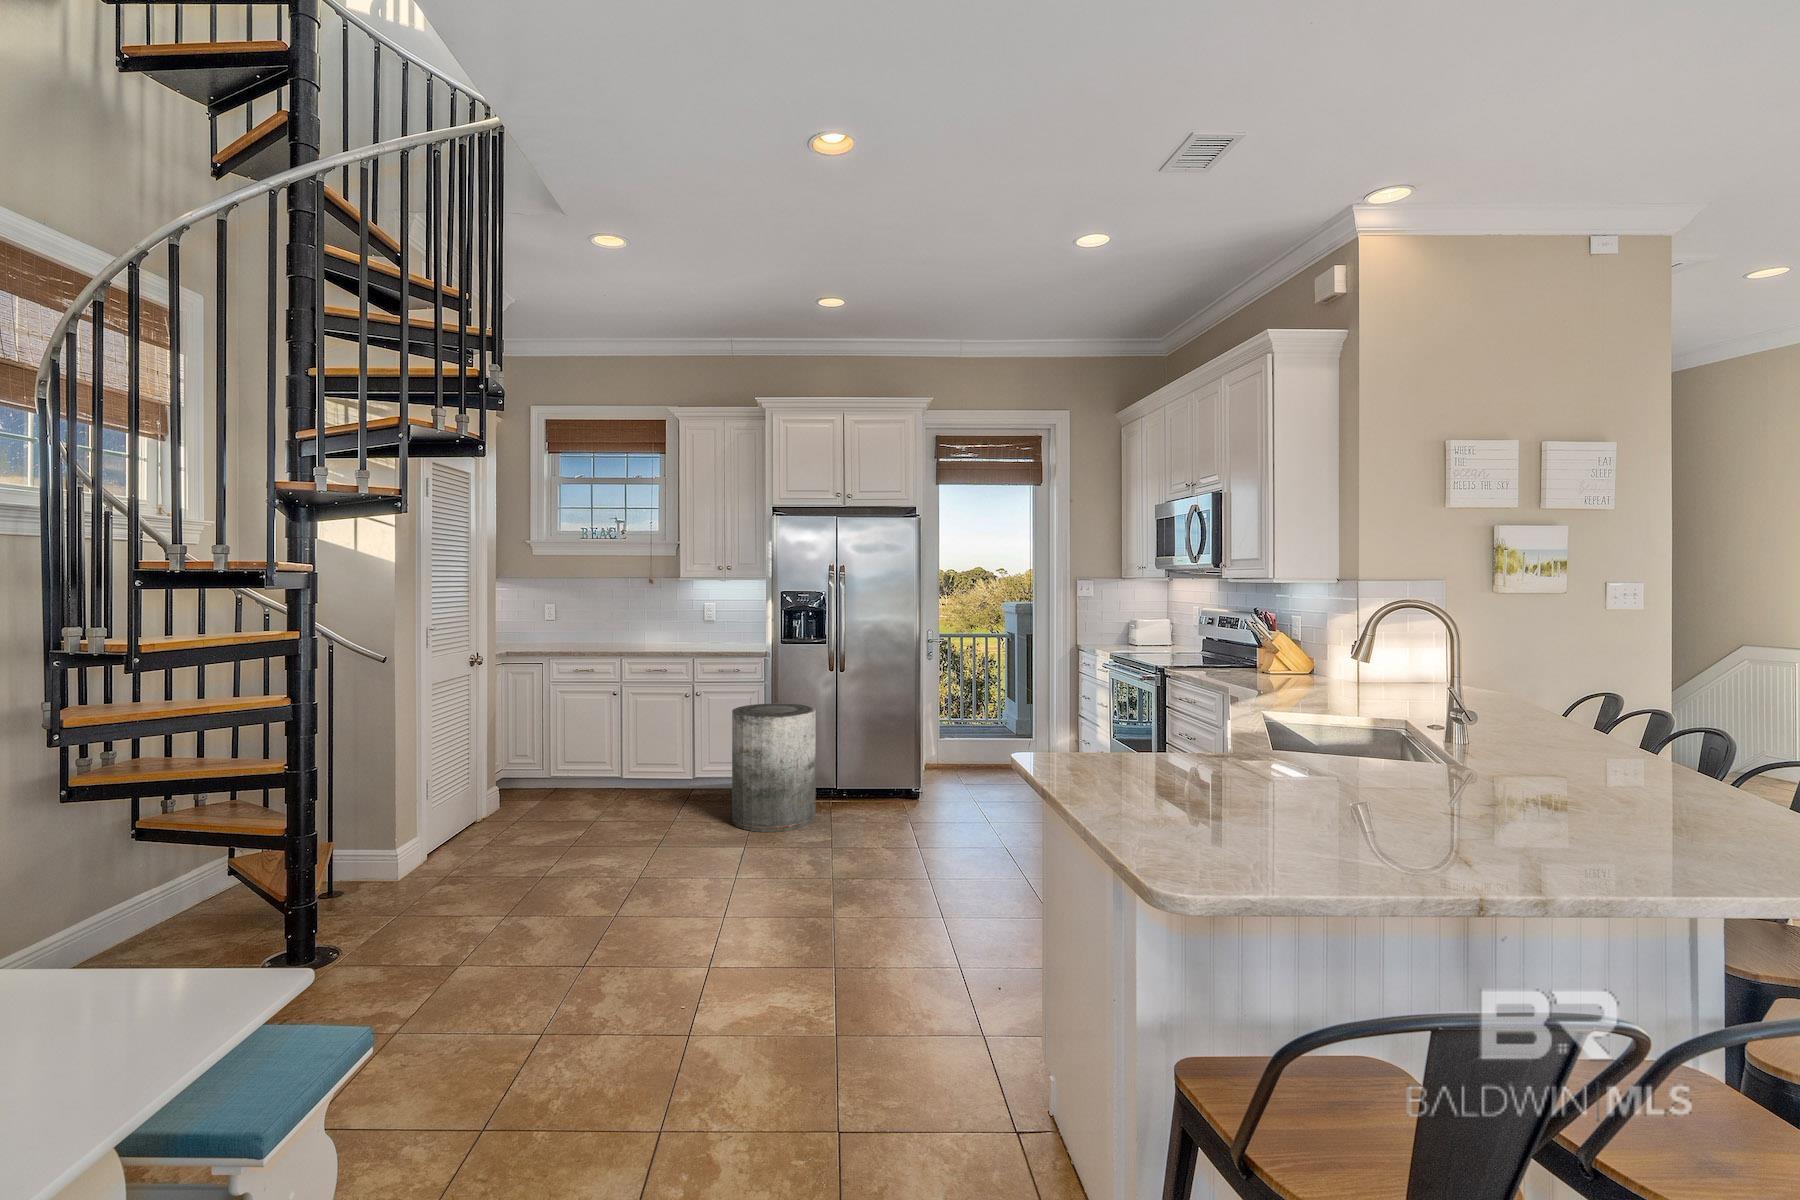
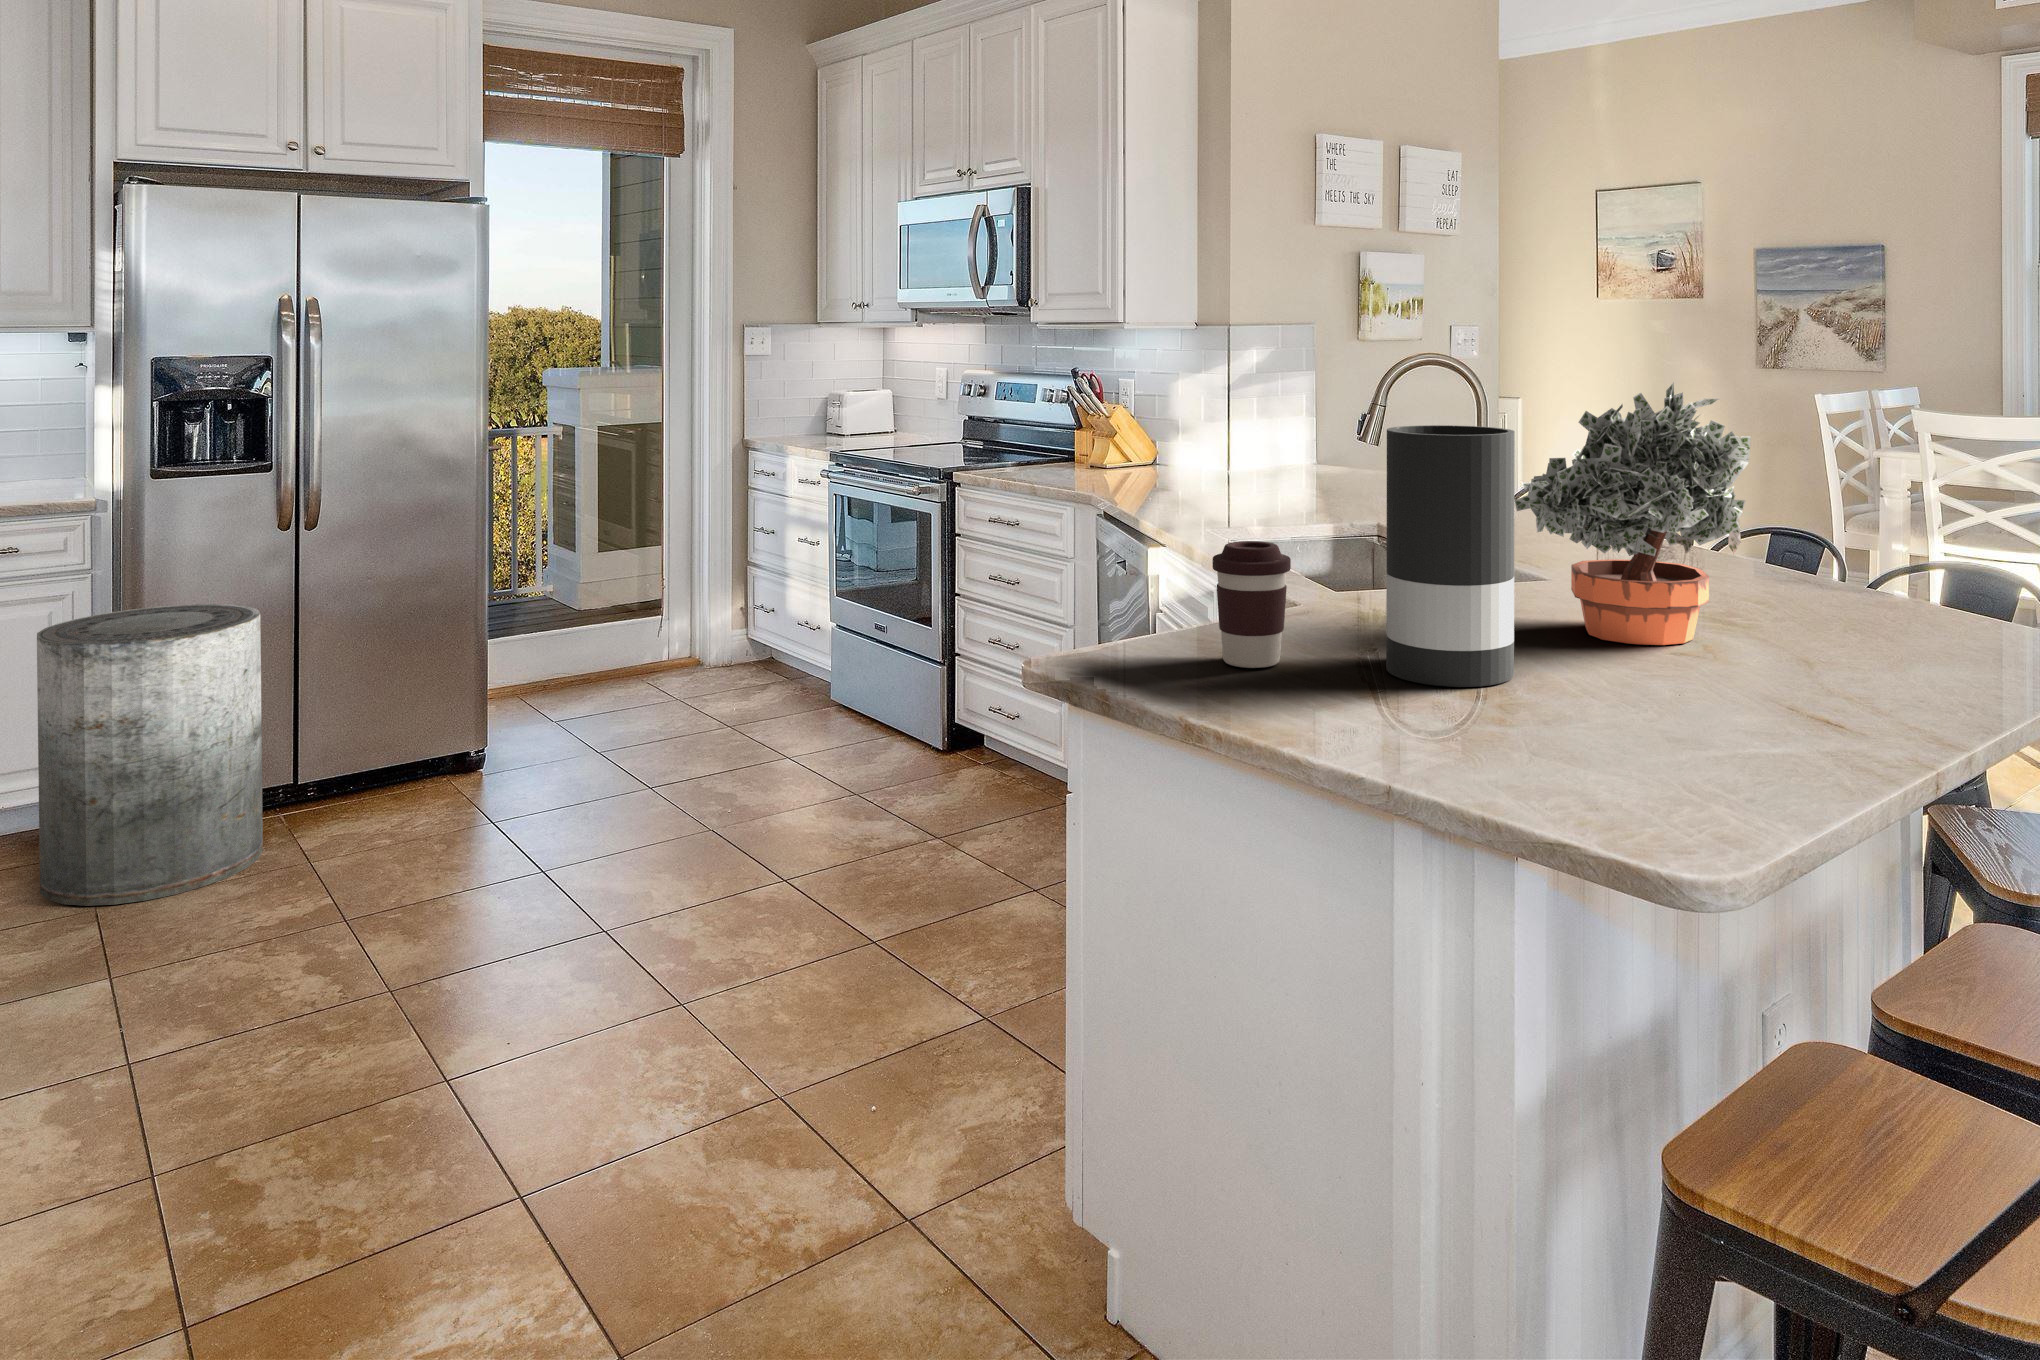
potted plant: none [1373,616,1617,848] -> present [1514,383,1751,645]
vase: none [1200,640,1309,845] -> present [1386,425,1515,687]
coffee cup: none [1088,714,1144,802] -> present [1213,541,1291,668]

